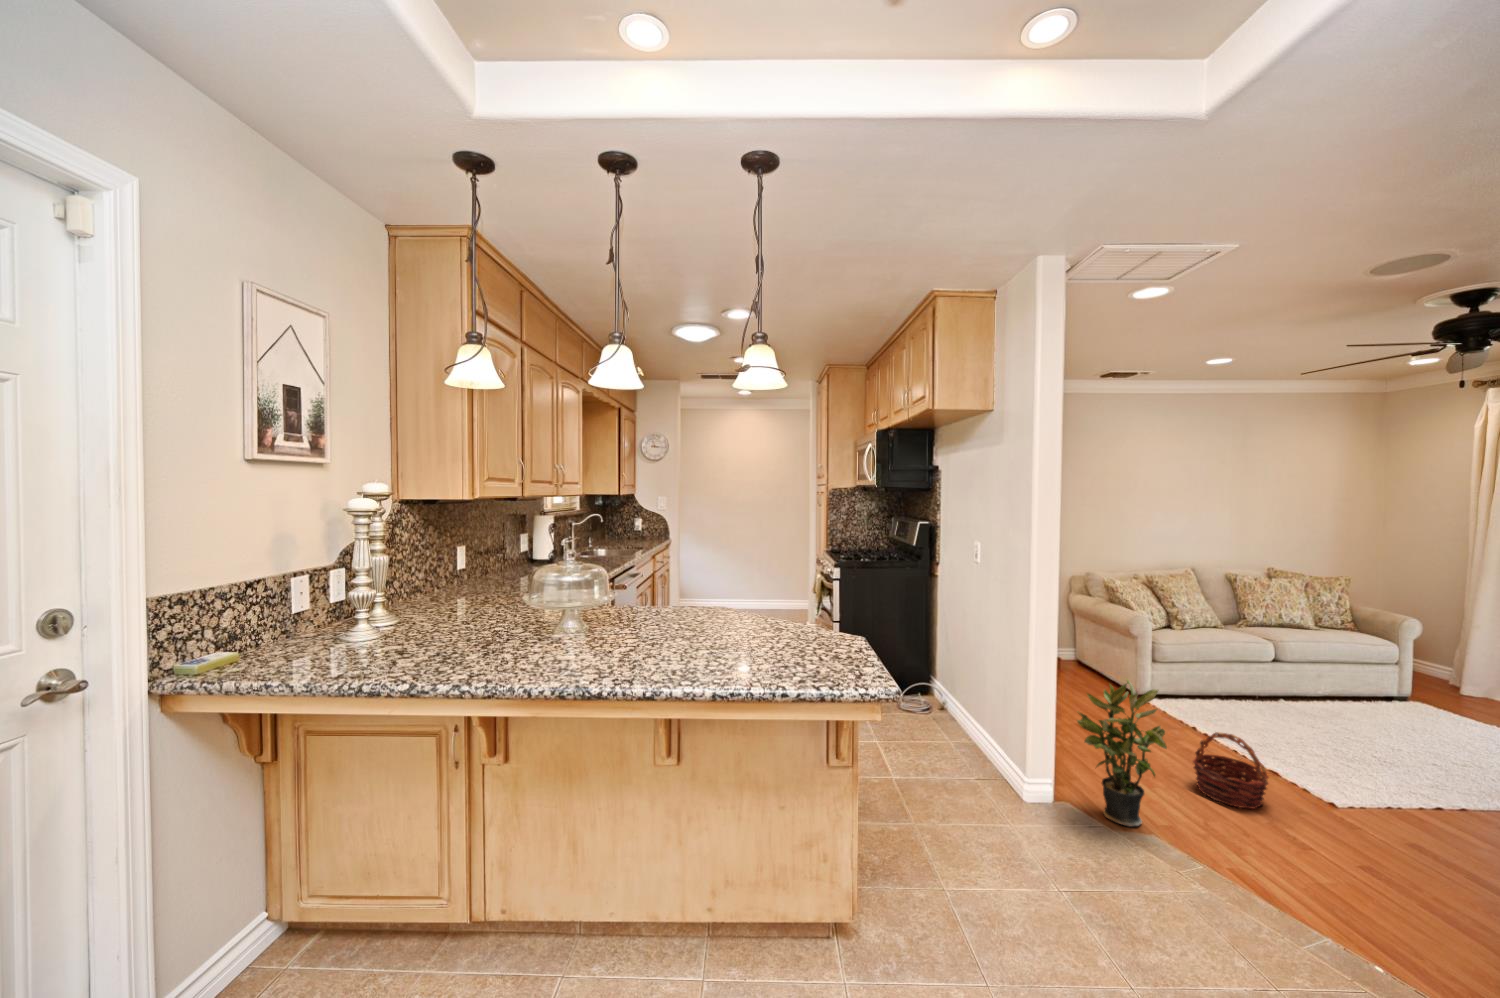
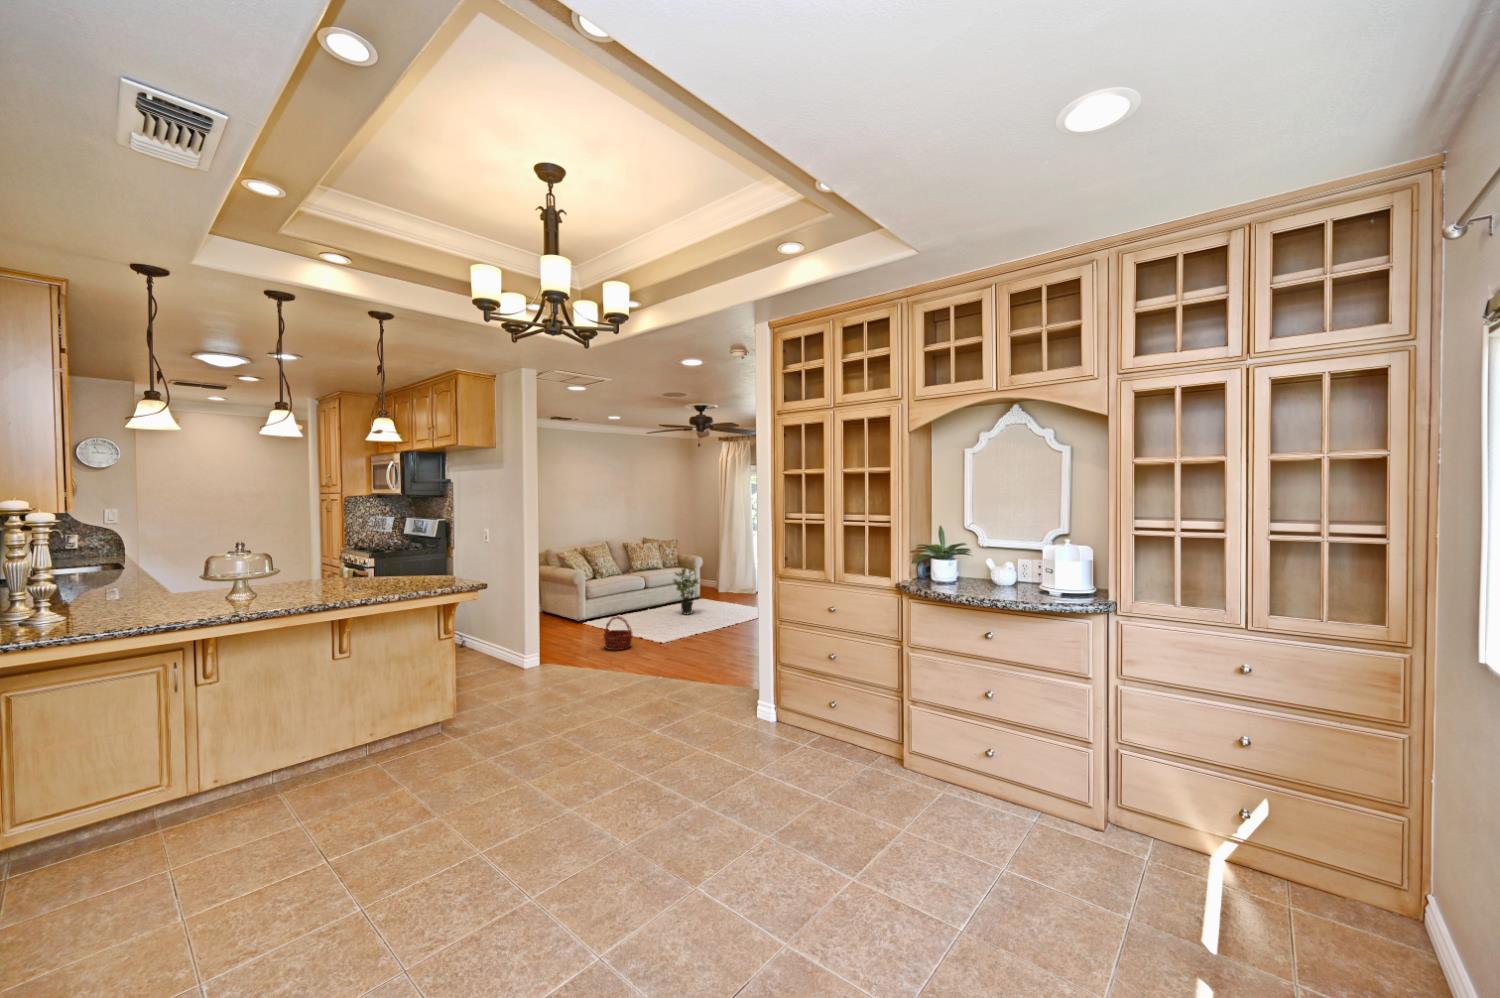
potted plant: present [1077,680,1167,827] -> present [674,565,699,614]

